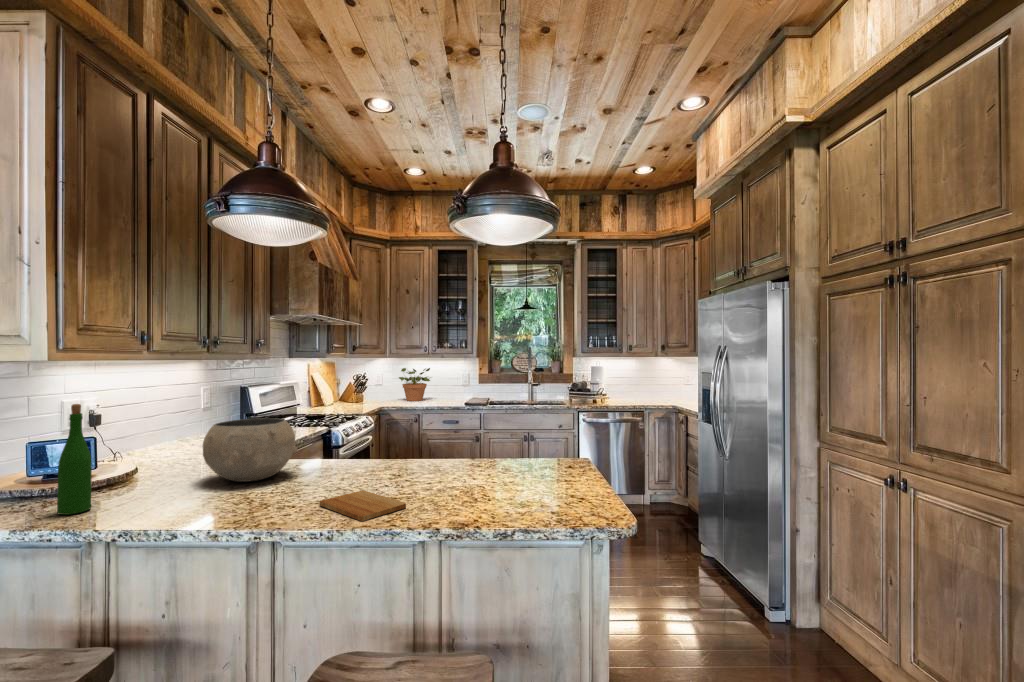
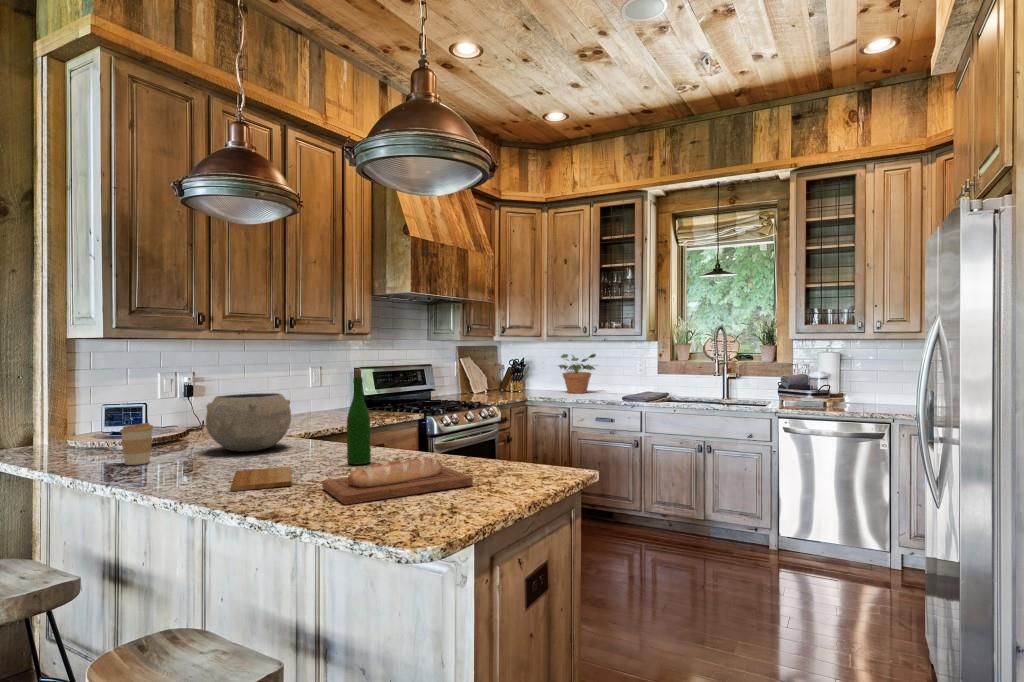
wine bottle: present [57,404,92,515] -> present [347,369,371,465]
coffee cup: none [131,460,171,512] -> present [120,423,153,465]
bread loaf: none [442,468,552,517] -> present [322,458,473,505]

